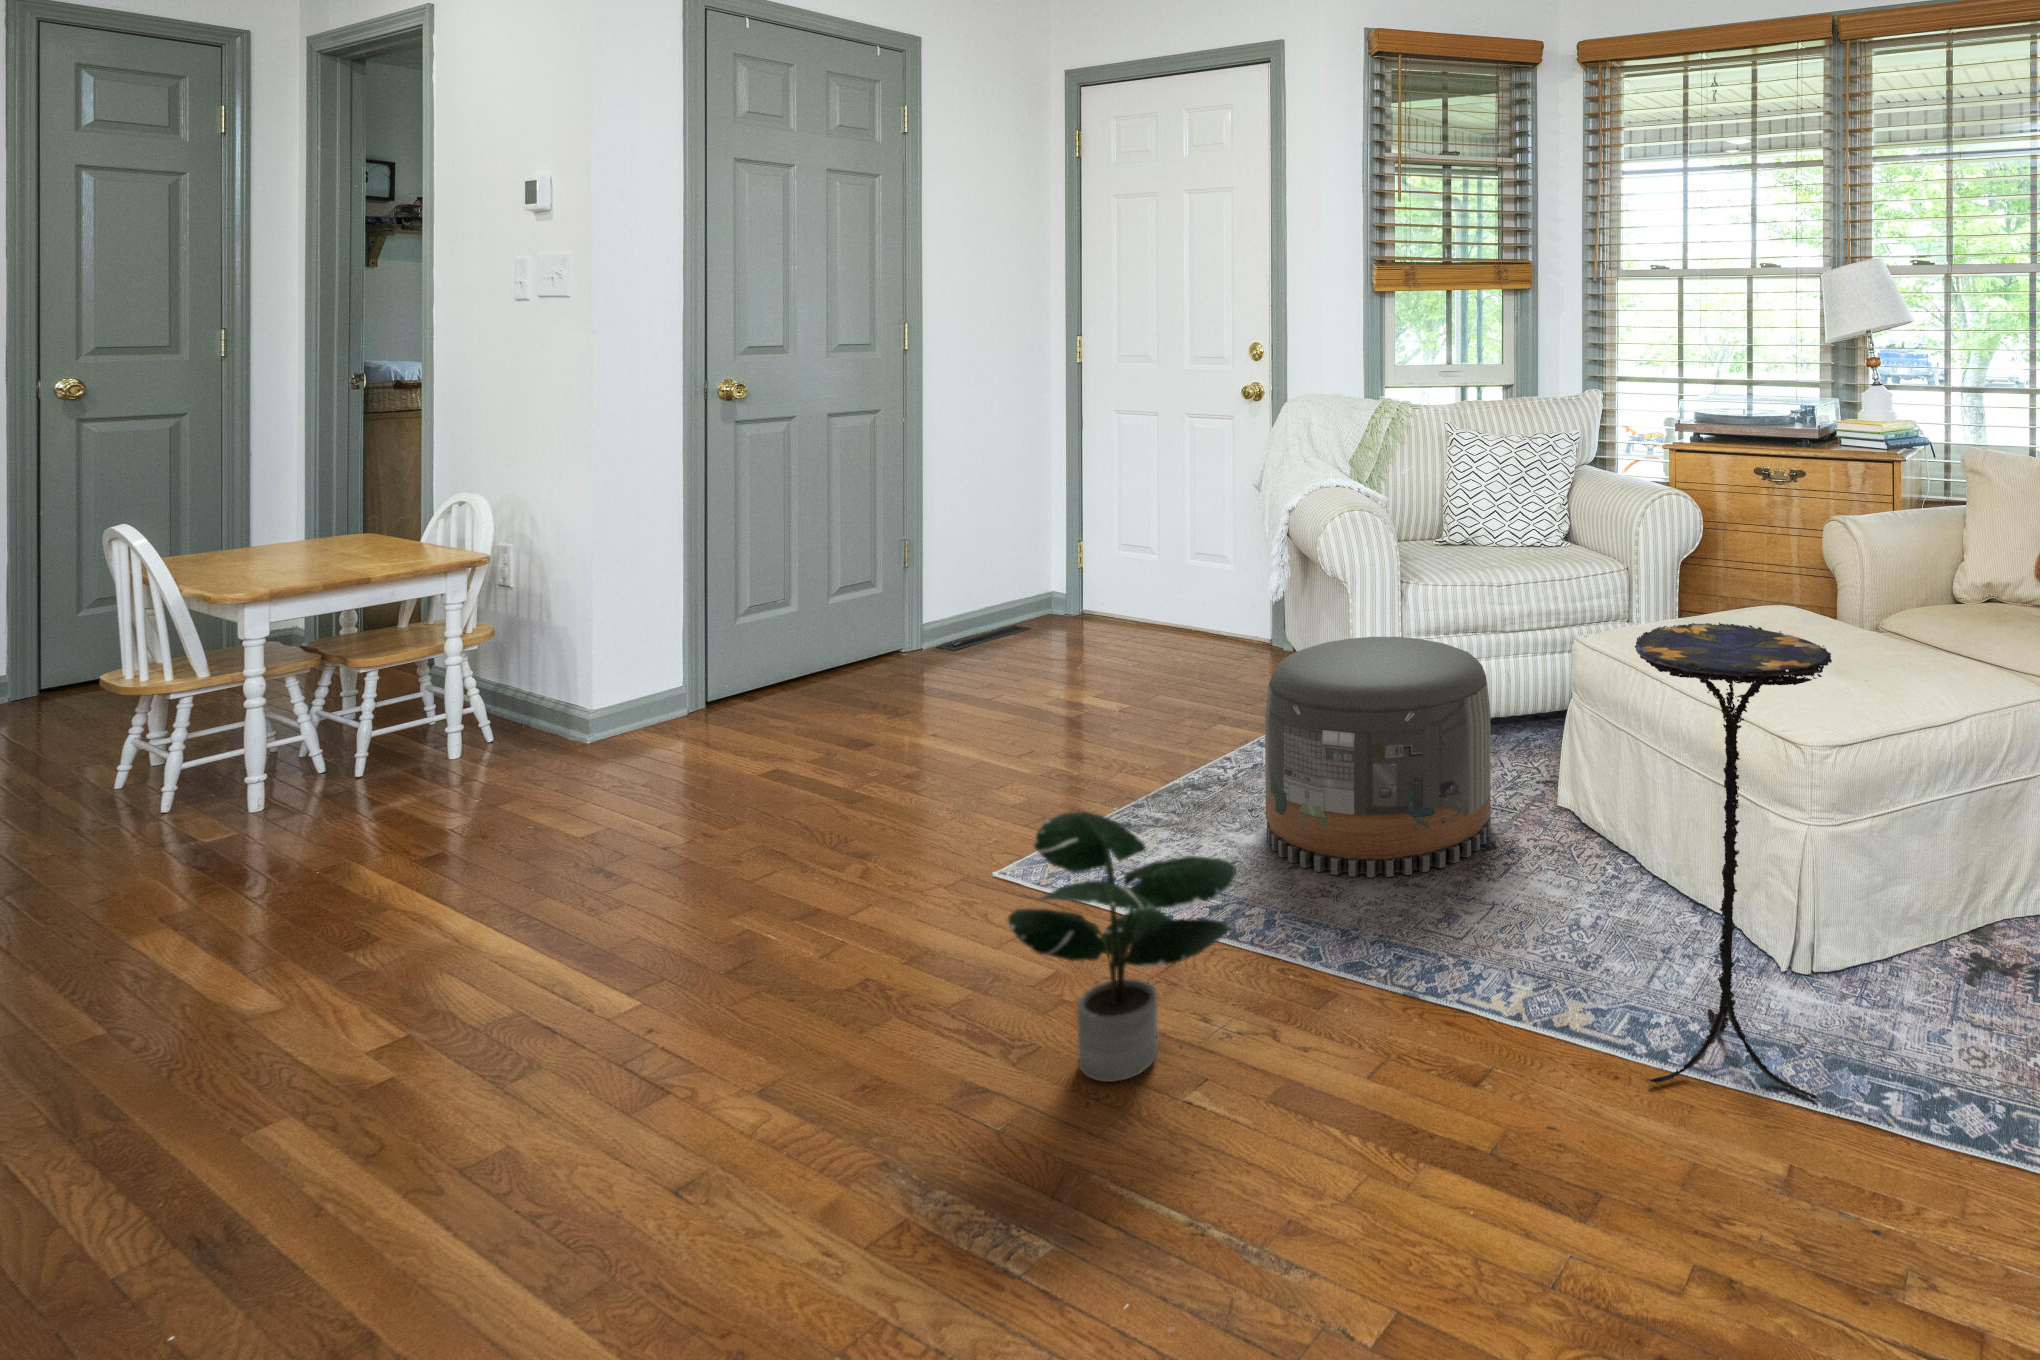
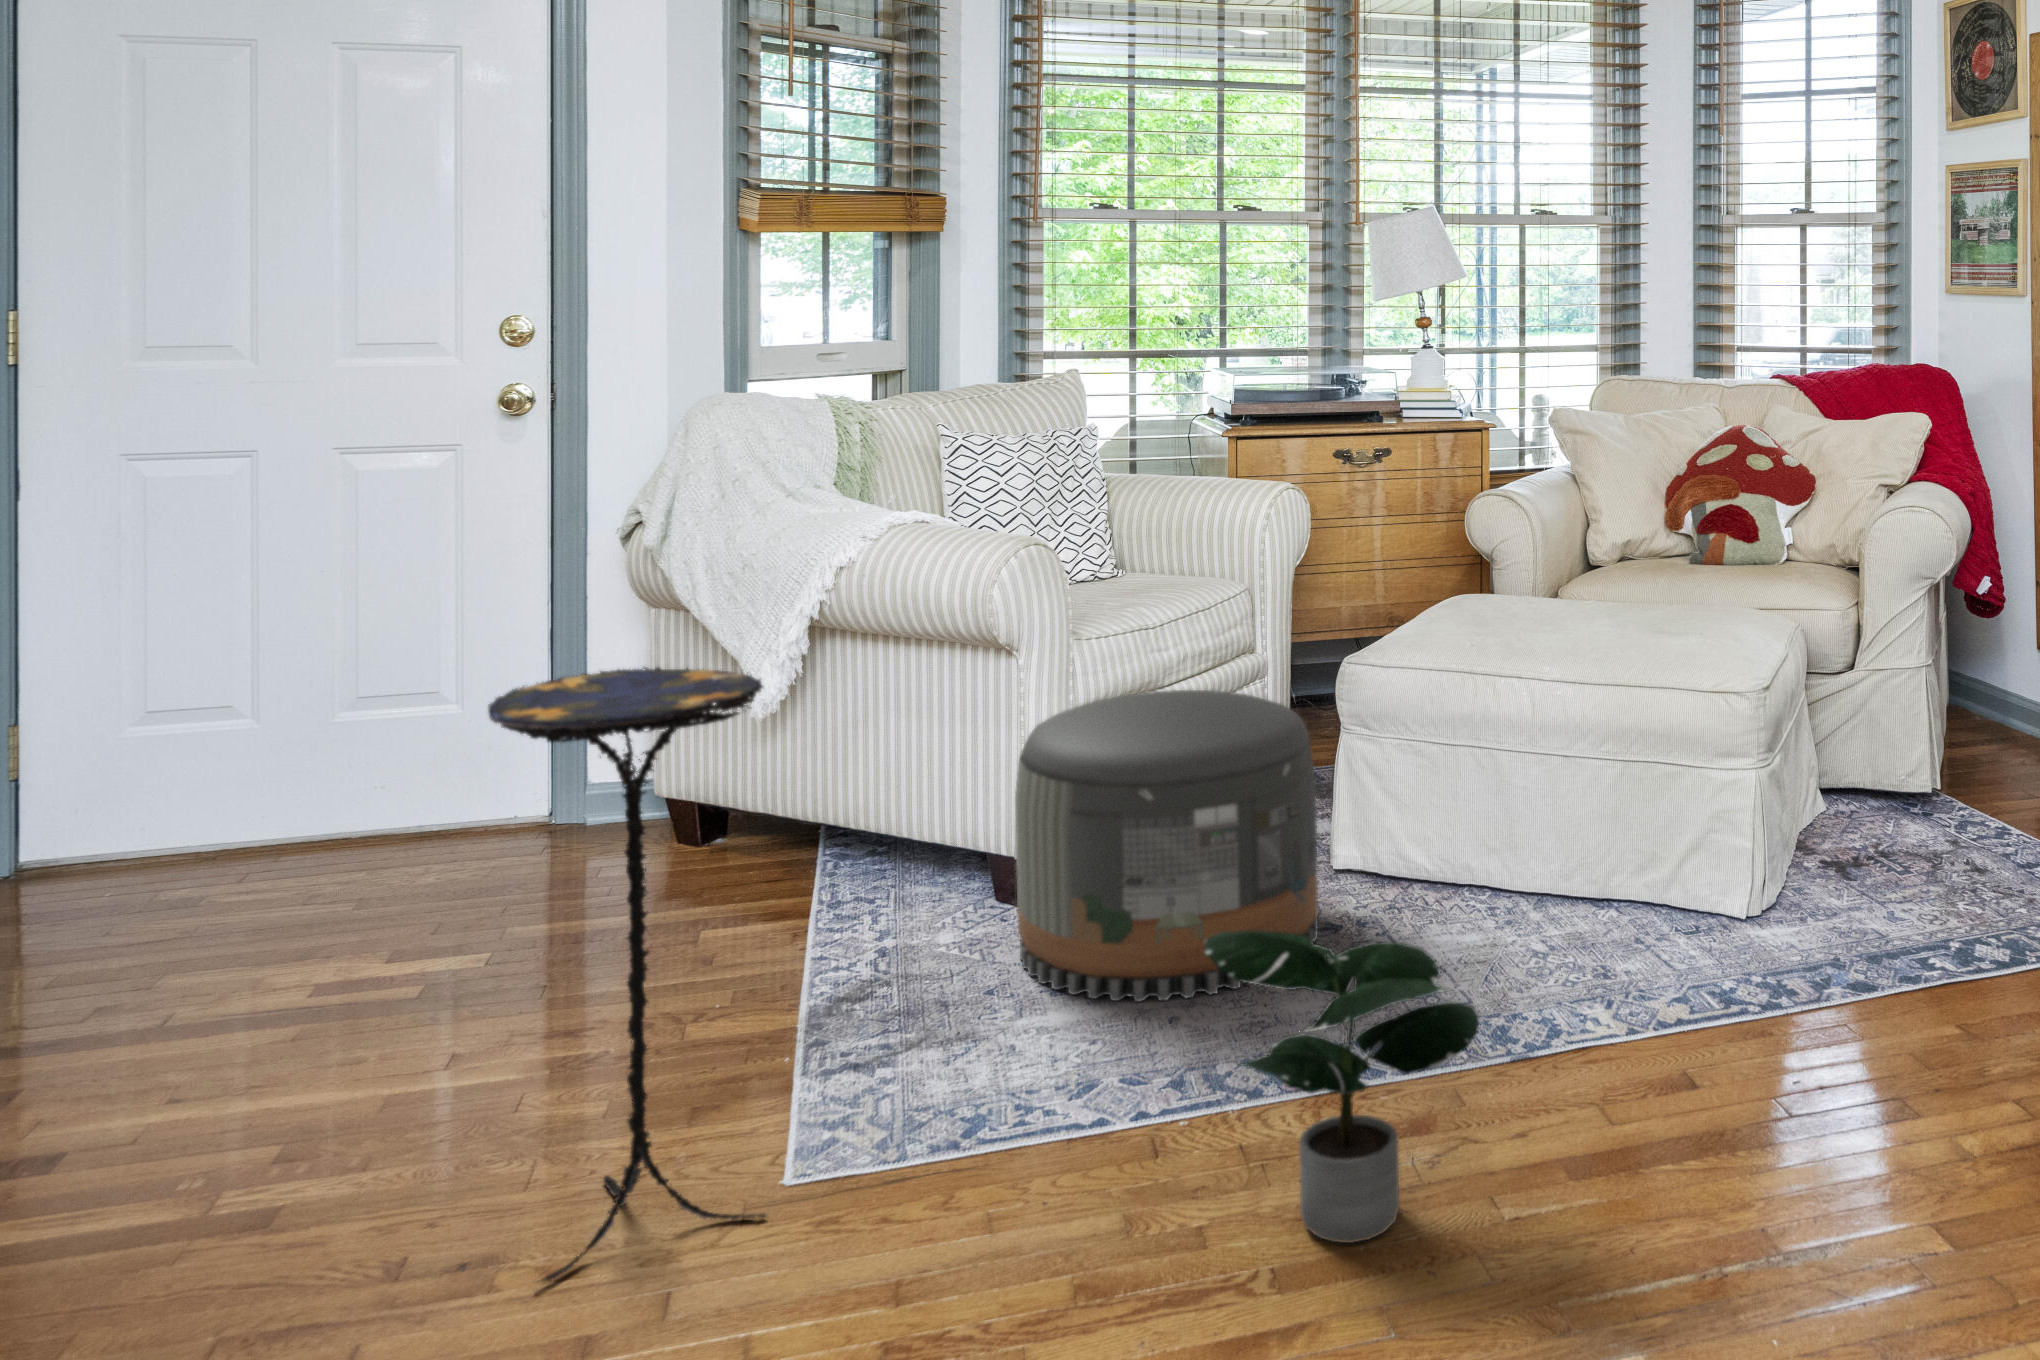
side table: present [1635,623,1832,1099] -> present [488,667,766,1282]

